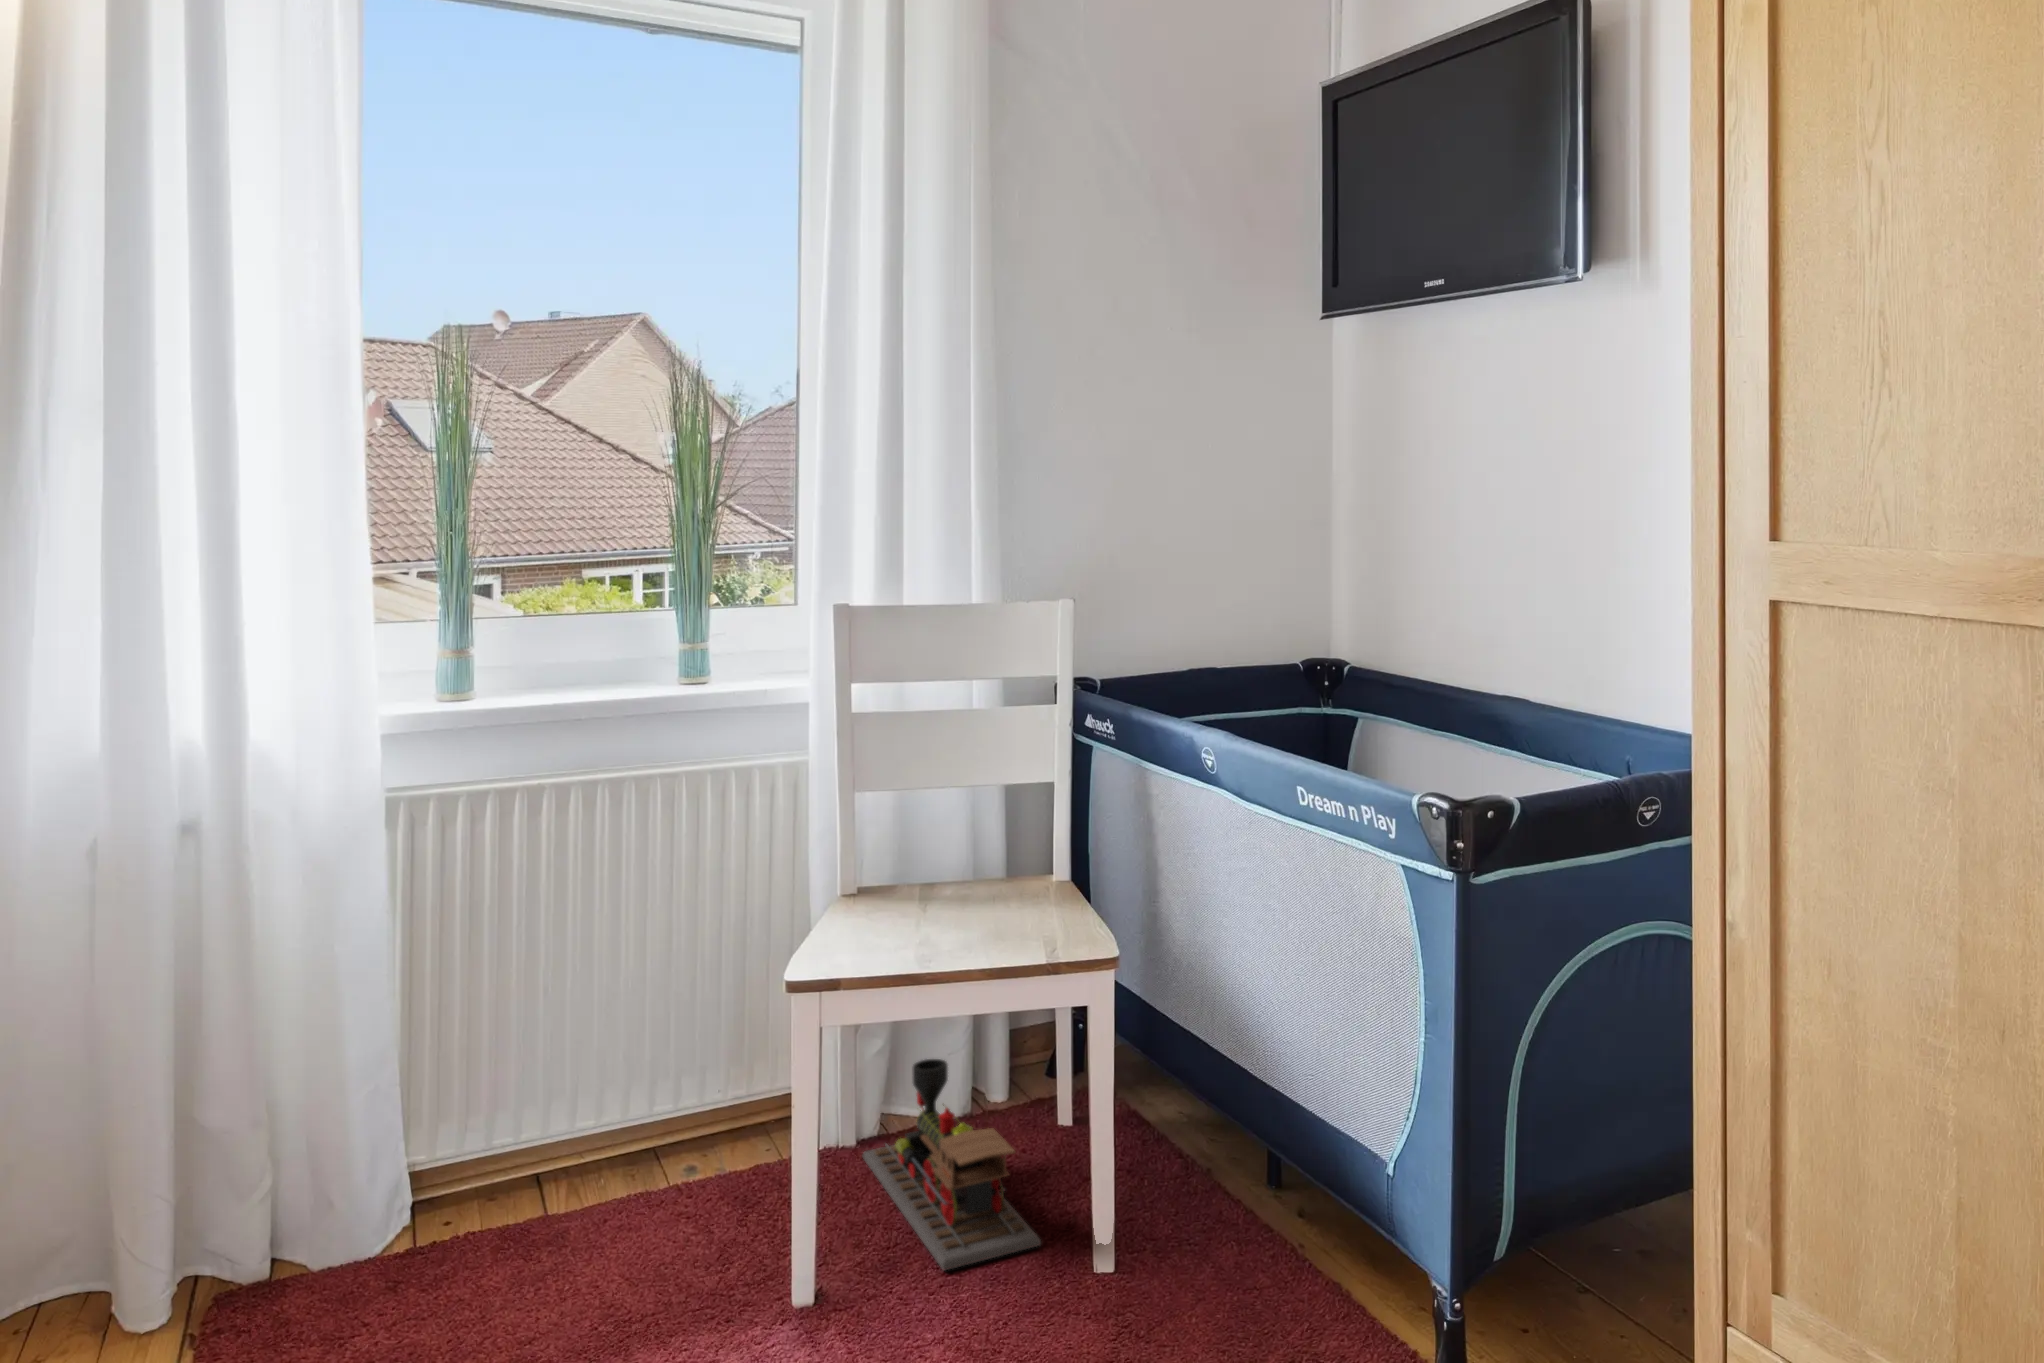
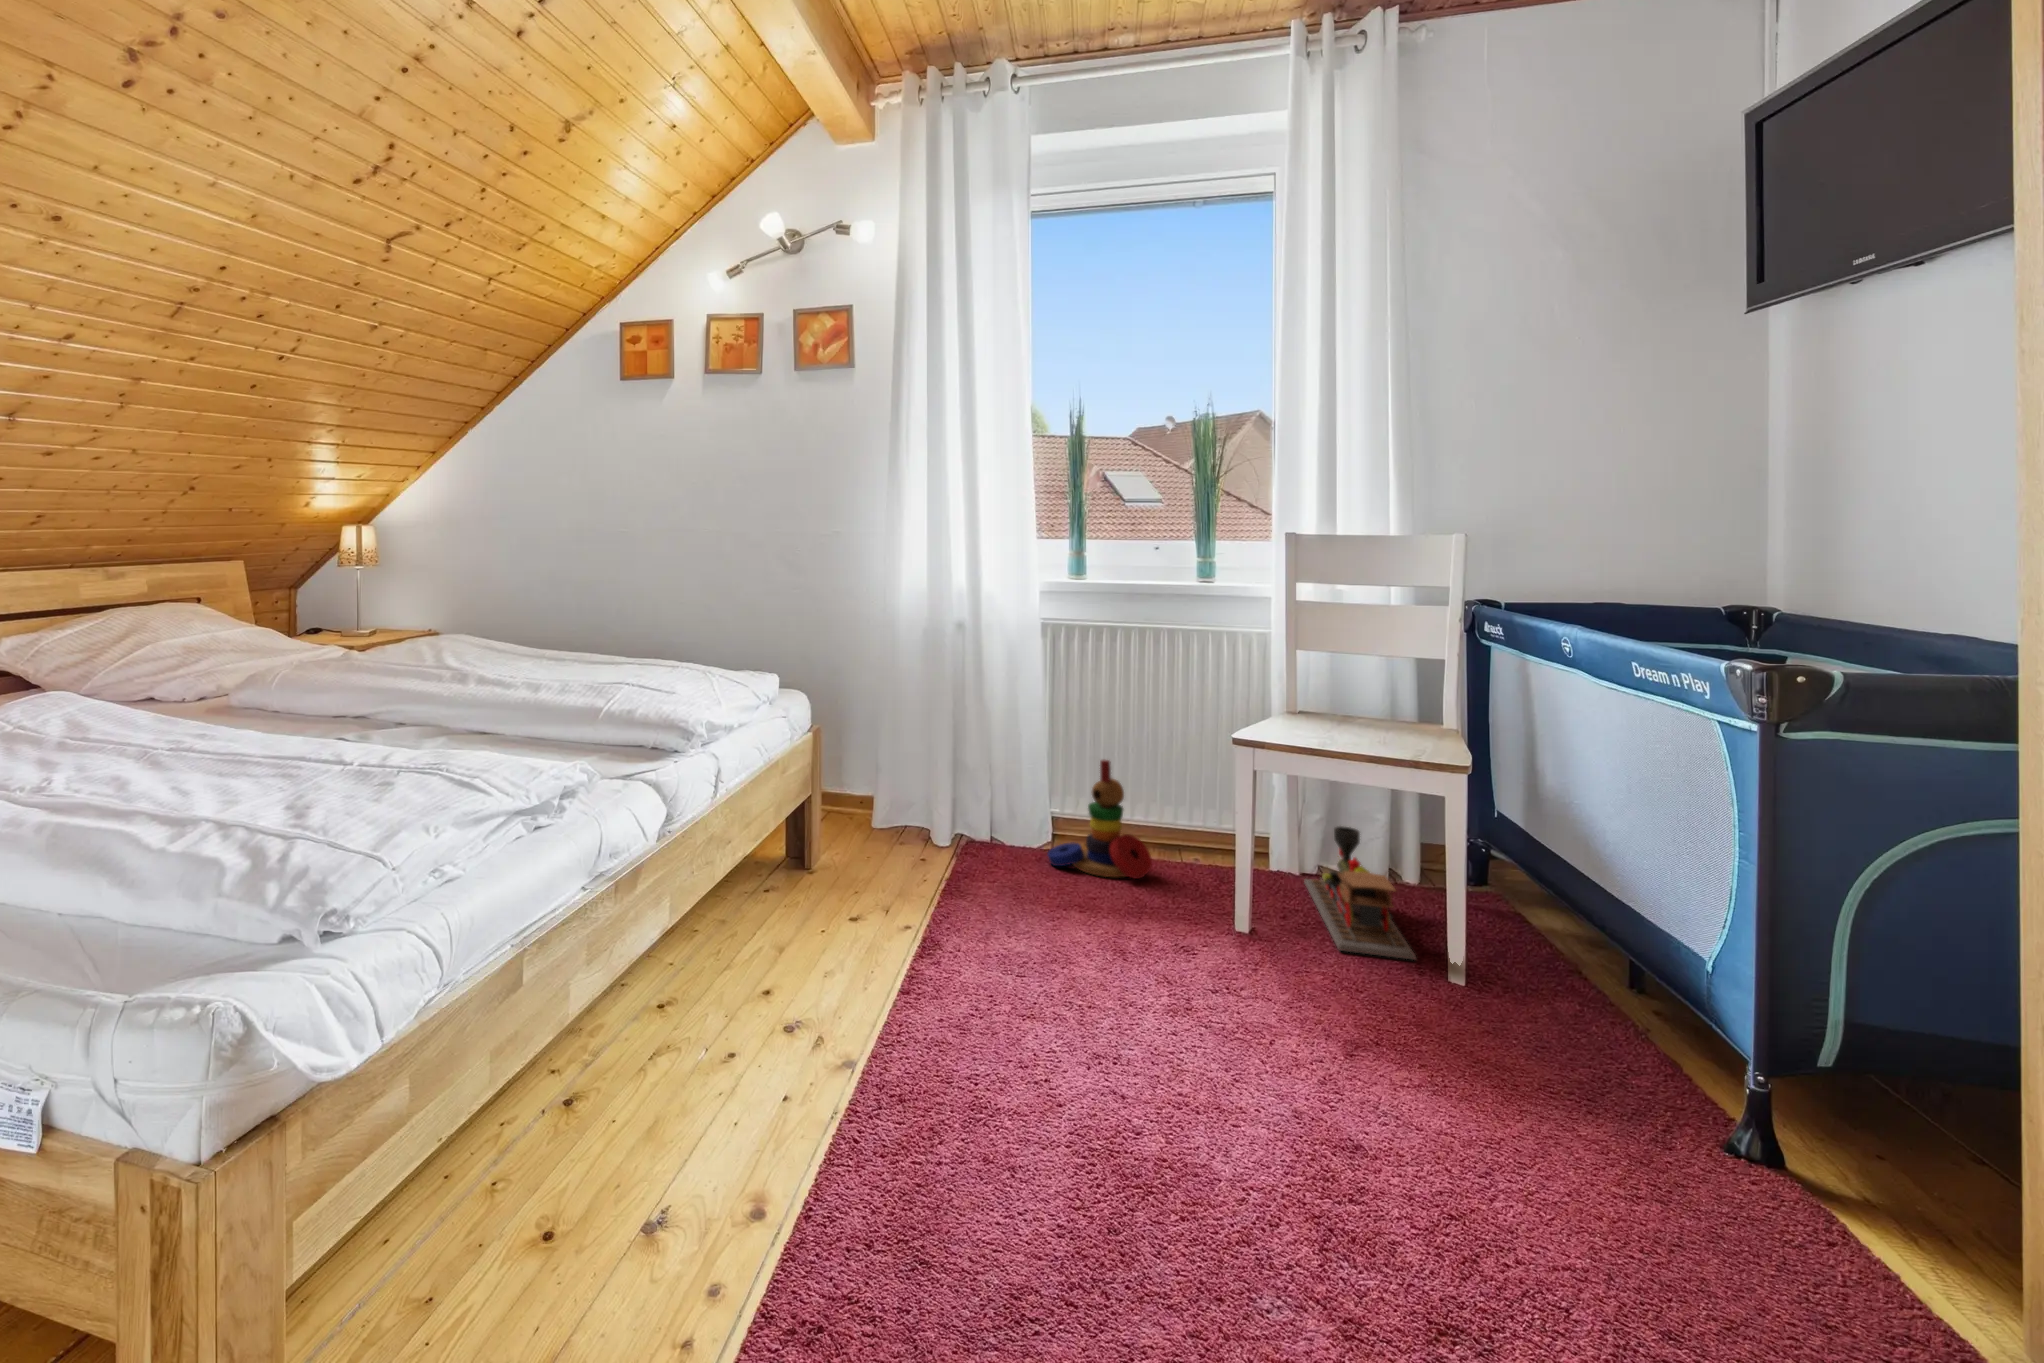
stacking toy: none [420,1042,627,1275] -> present [1048,760,1152,879]

